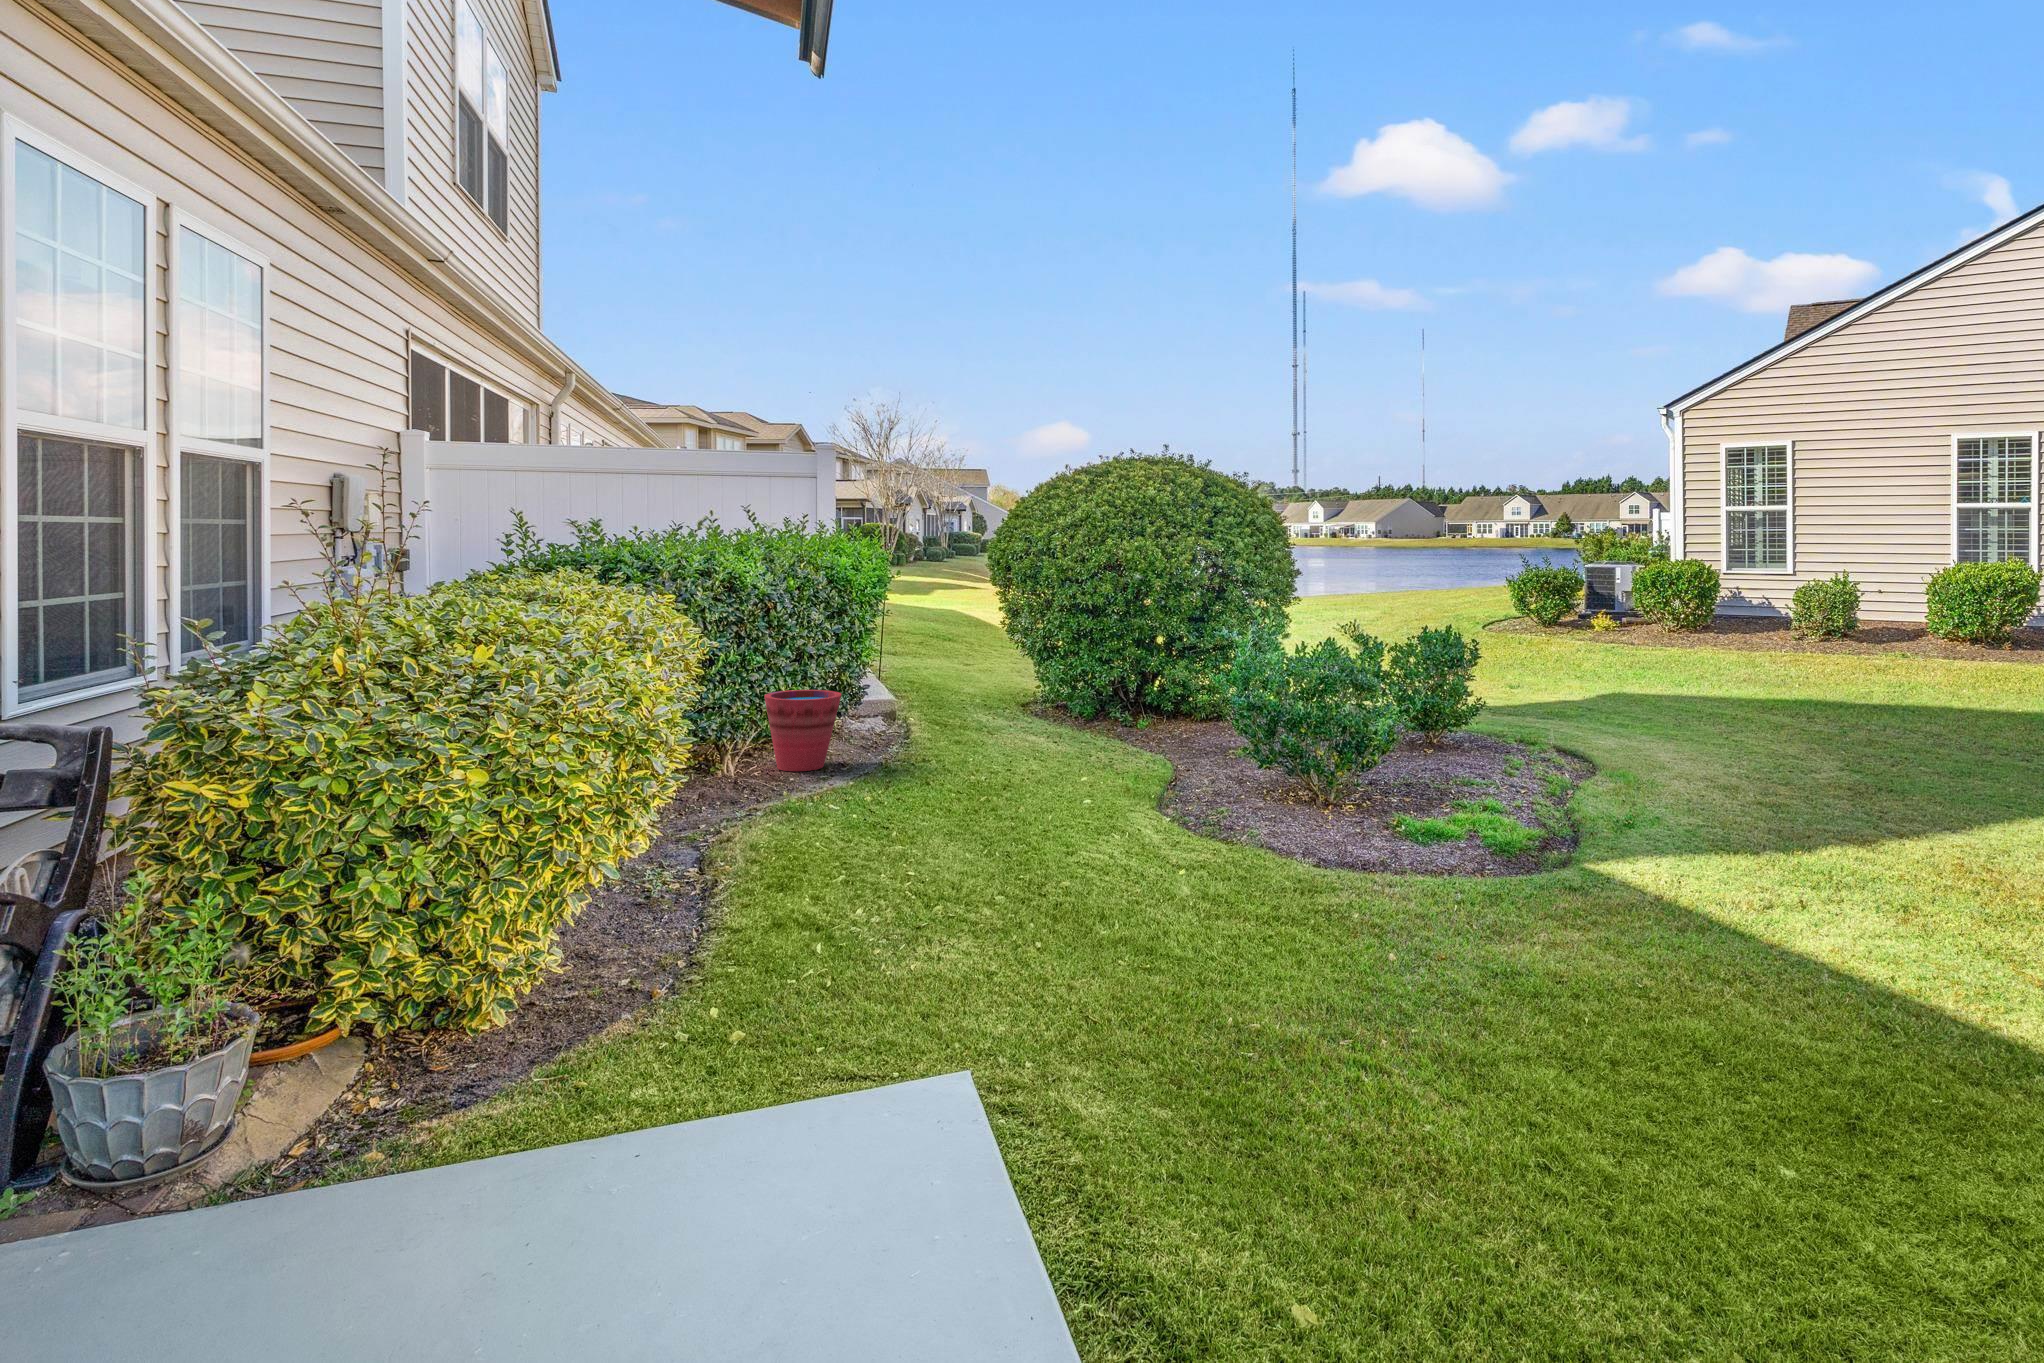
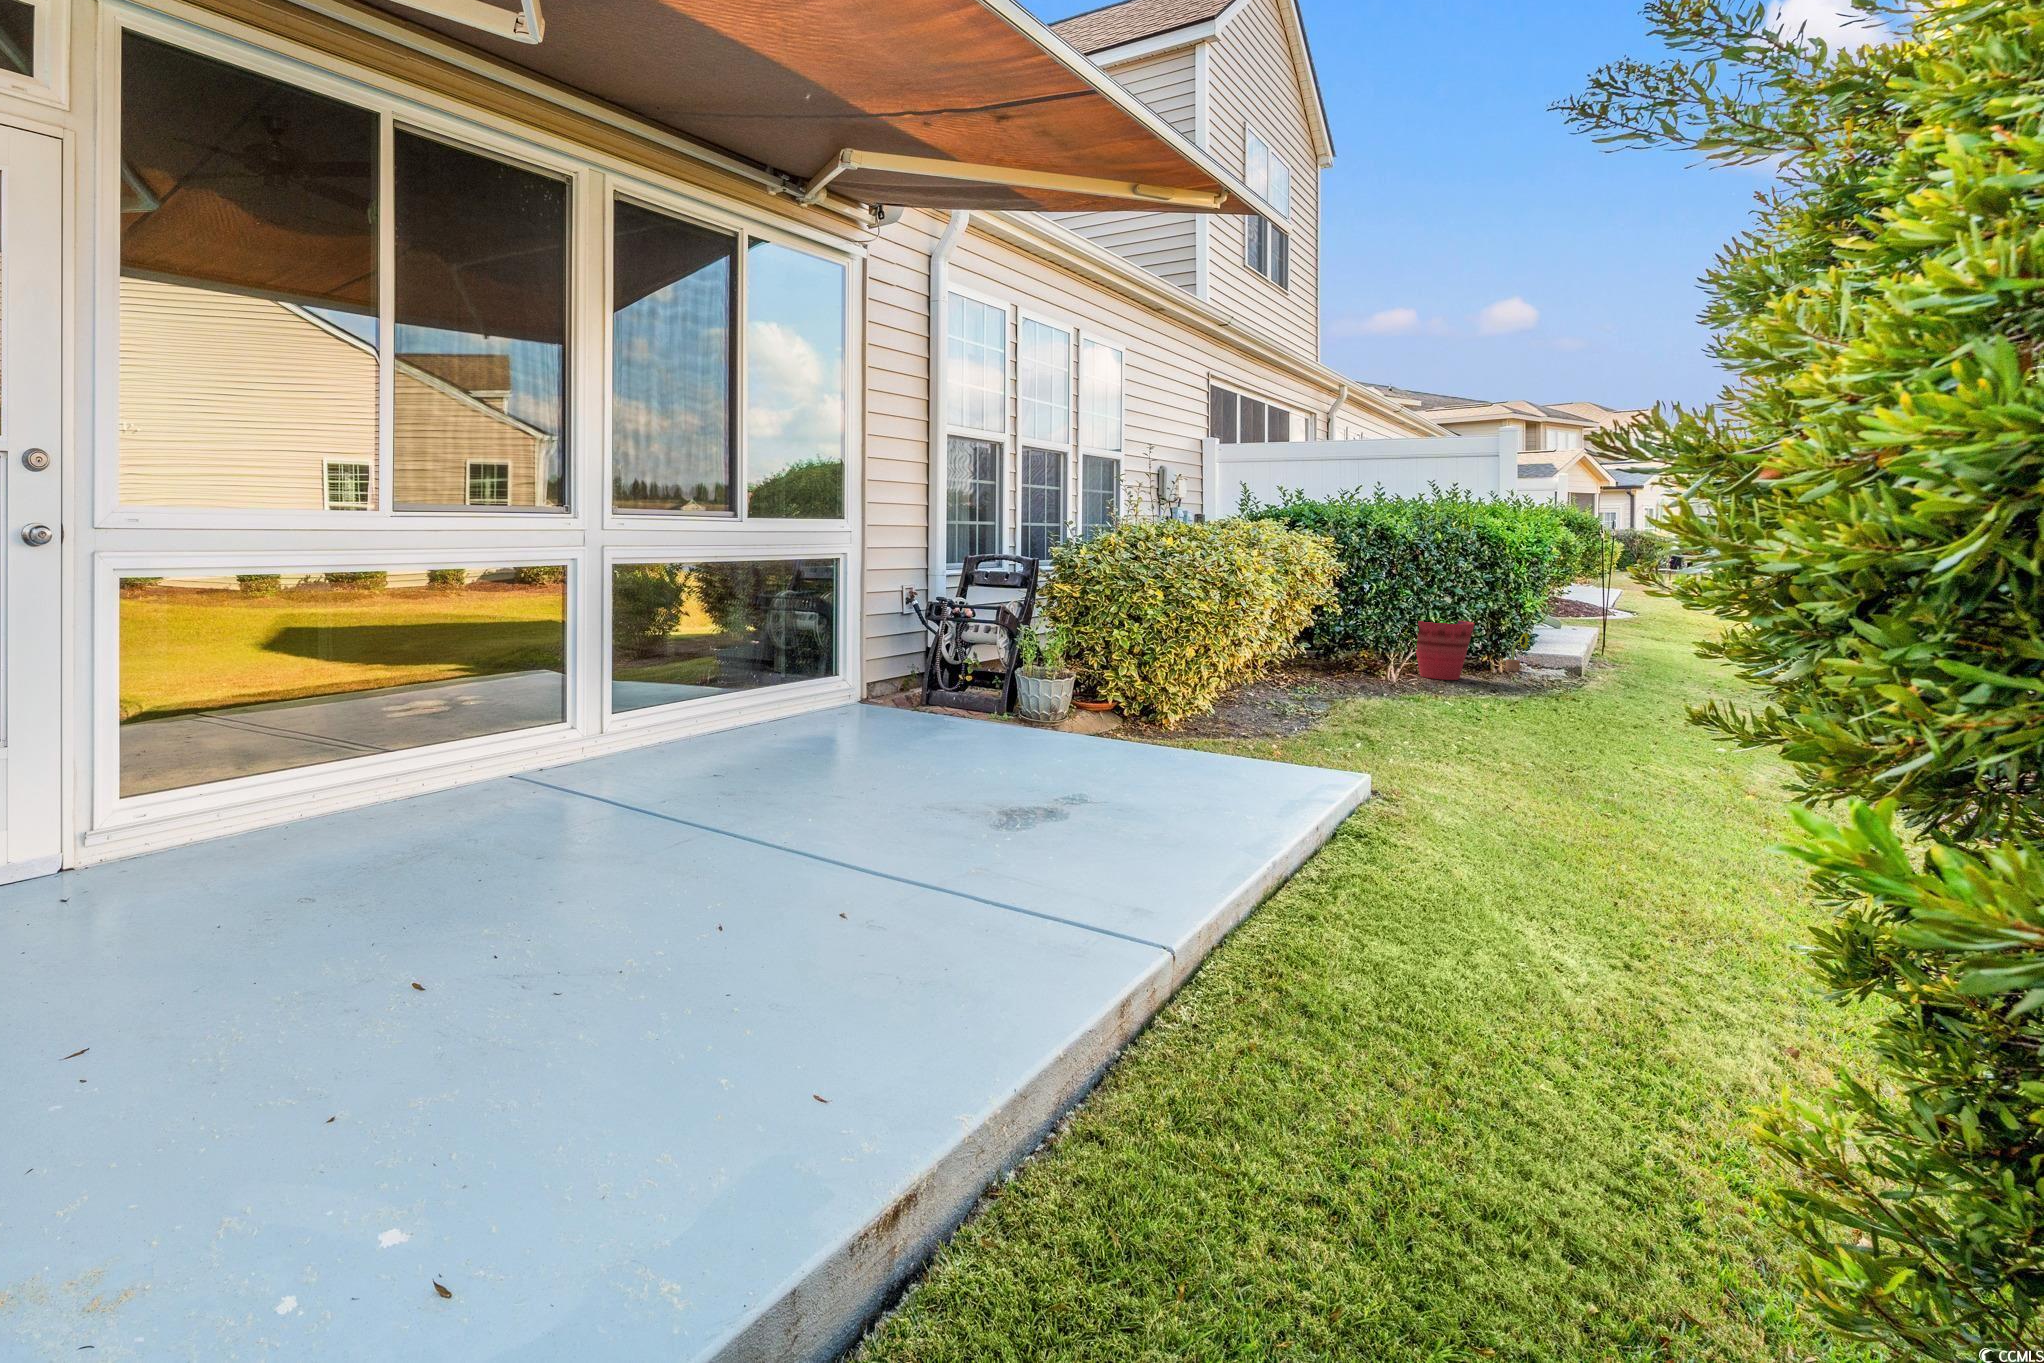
decorative plant: none [855,690,879,739] -> present [1505,633,1530,672]

